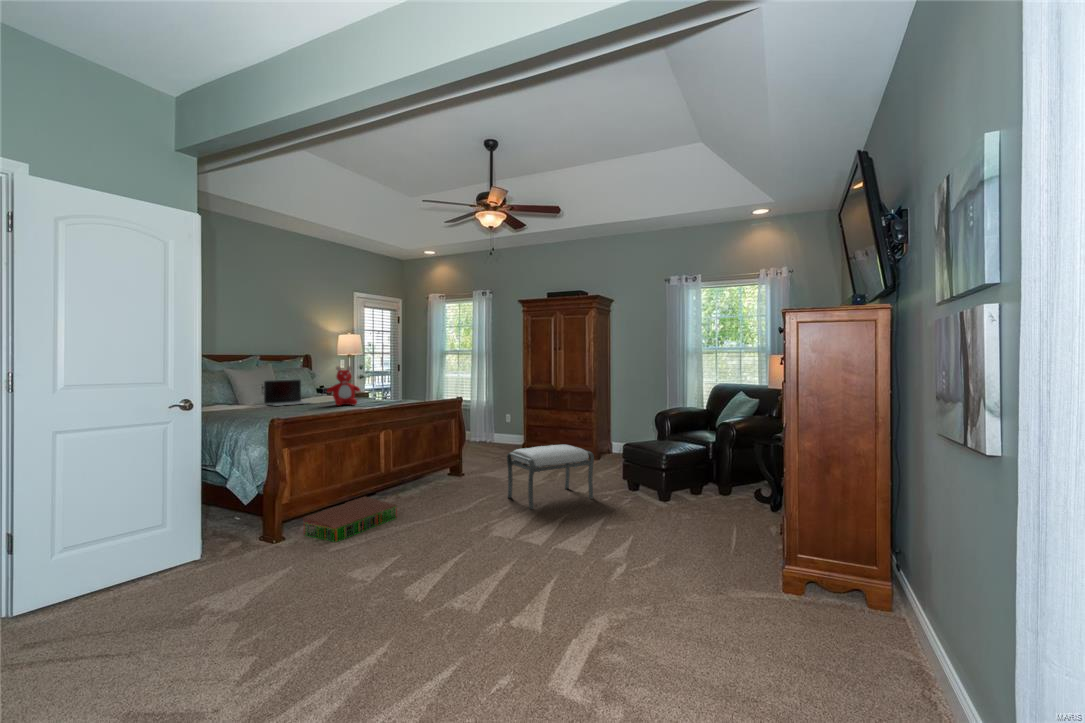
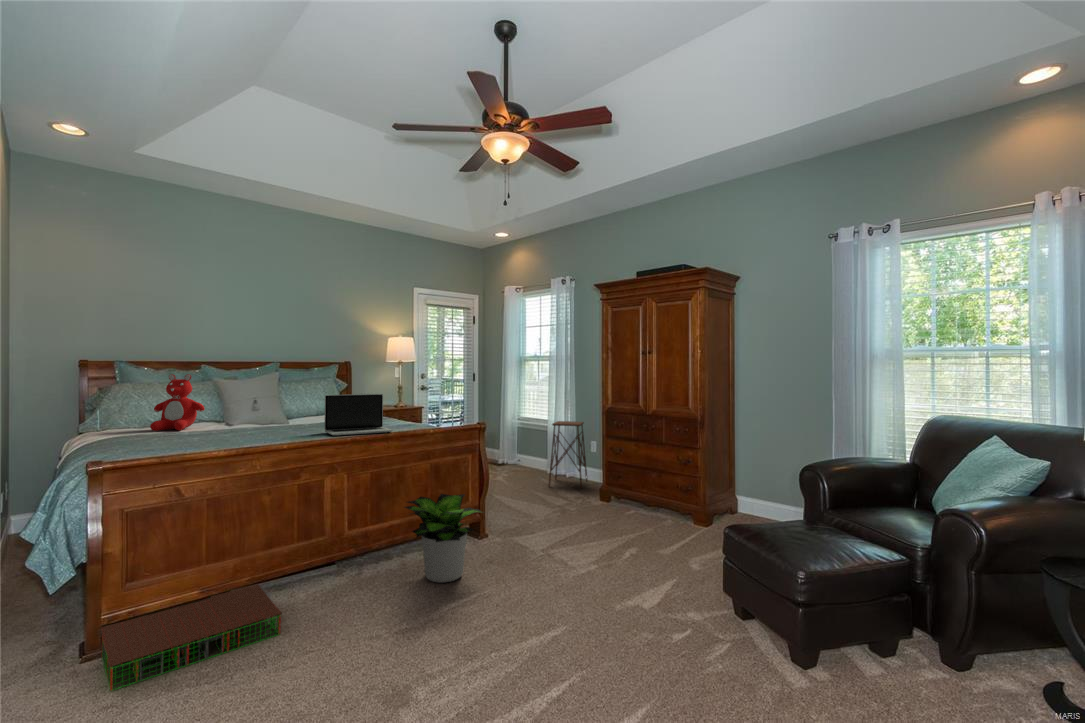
teddy bear: present [327,366,360,406] -> present [150,374,205,431]
laptop: present [264,379,310,406] -> present [324,394,393,435]
side table: none [478,398,503,446] -> present [549,421,587,488]
potted plant: none [431,441,487,492] -> present [405,494,481,583]
ottoman: present [507,445,594,509] -> none [497,520,651,652]

